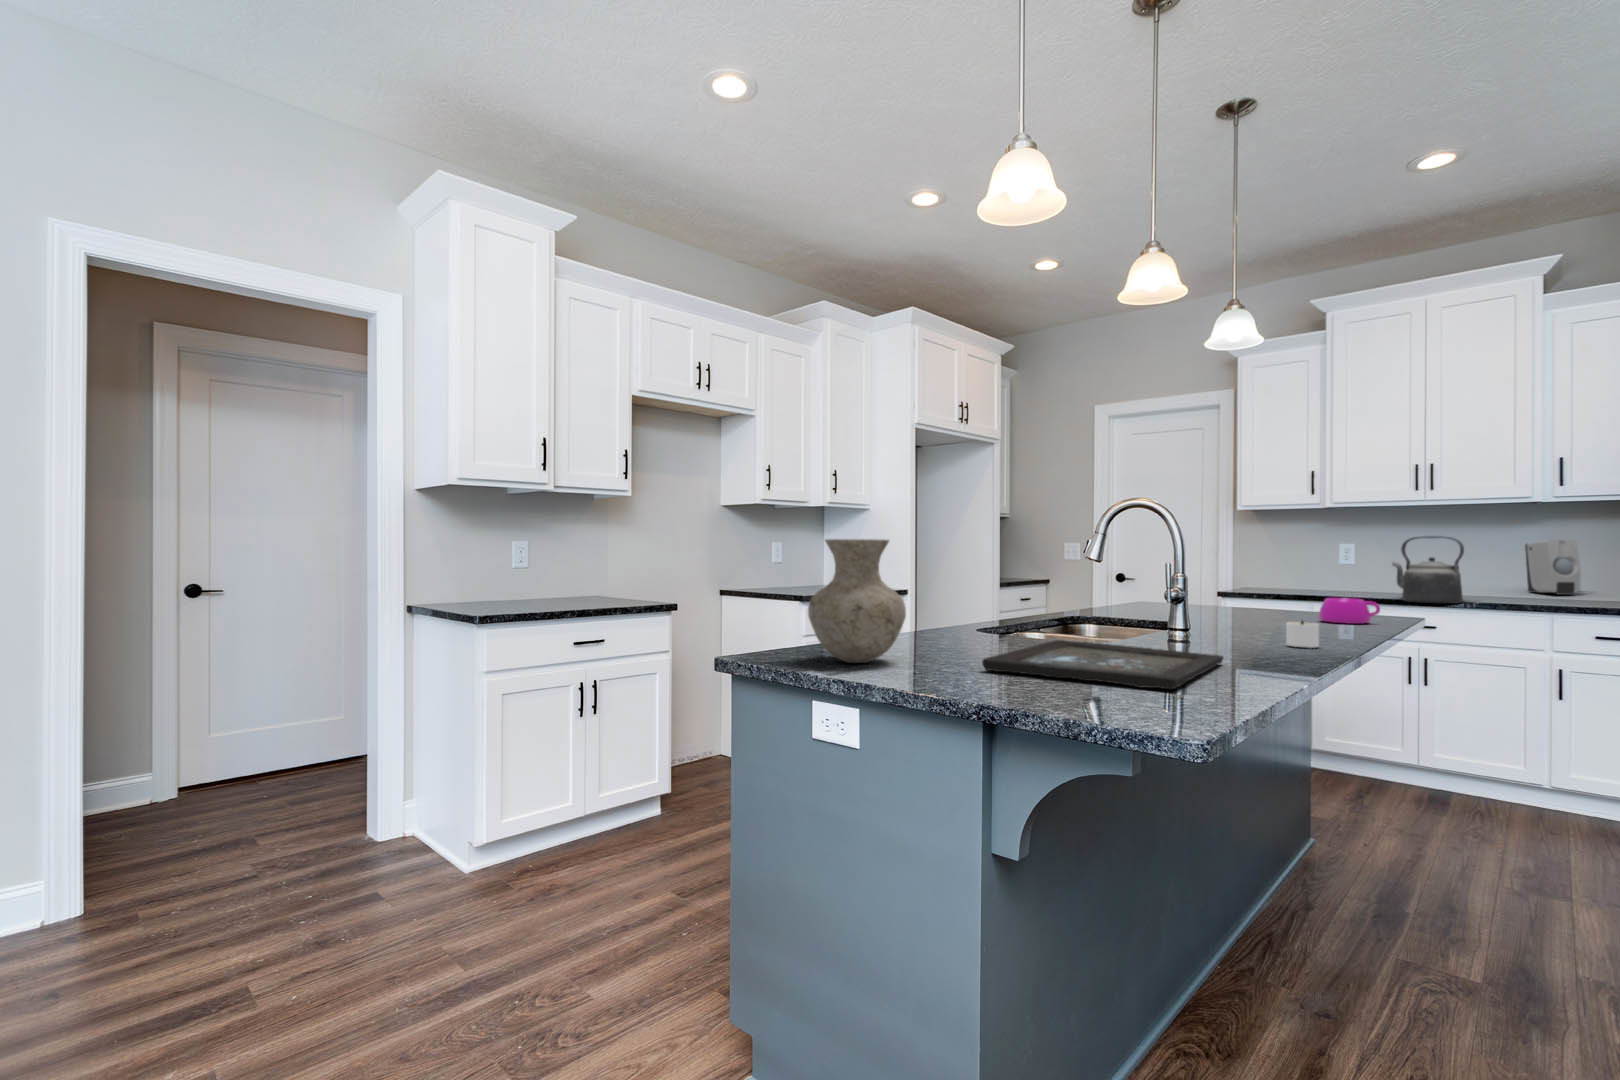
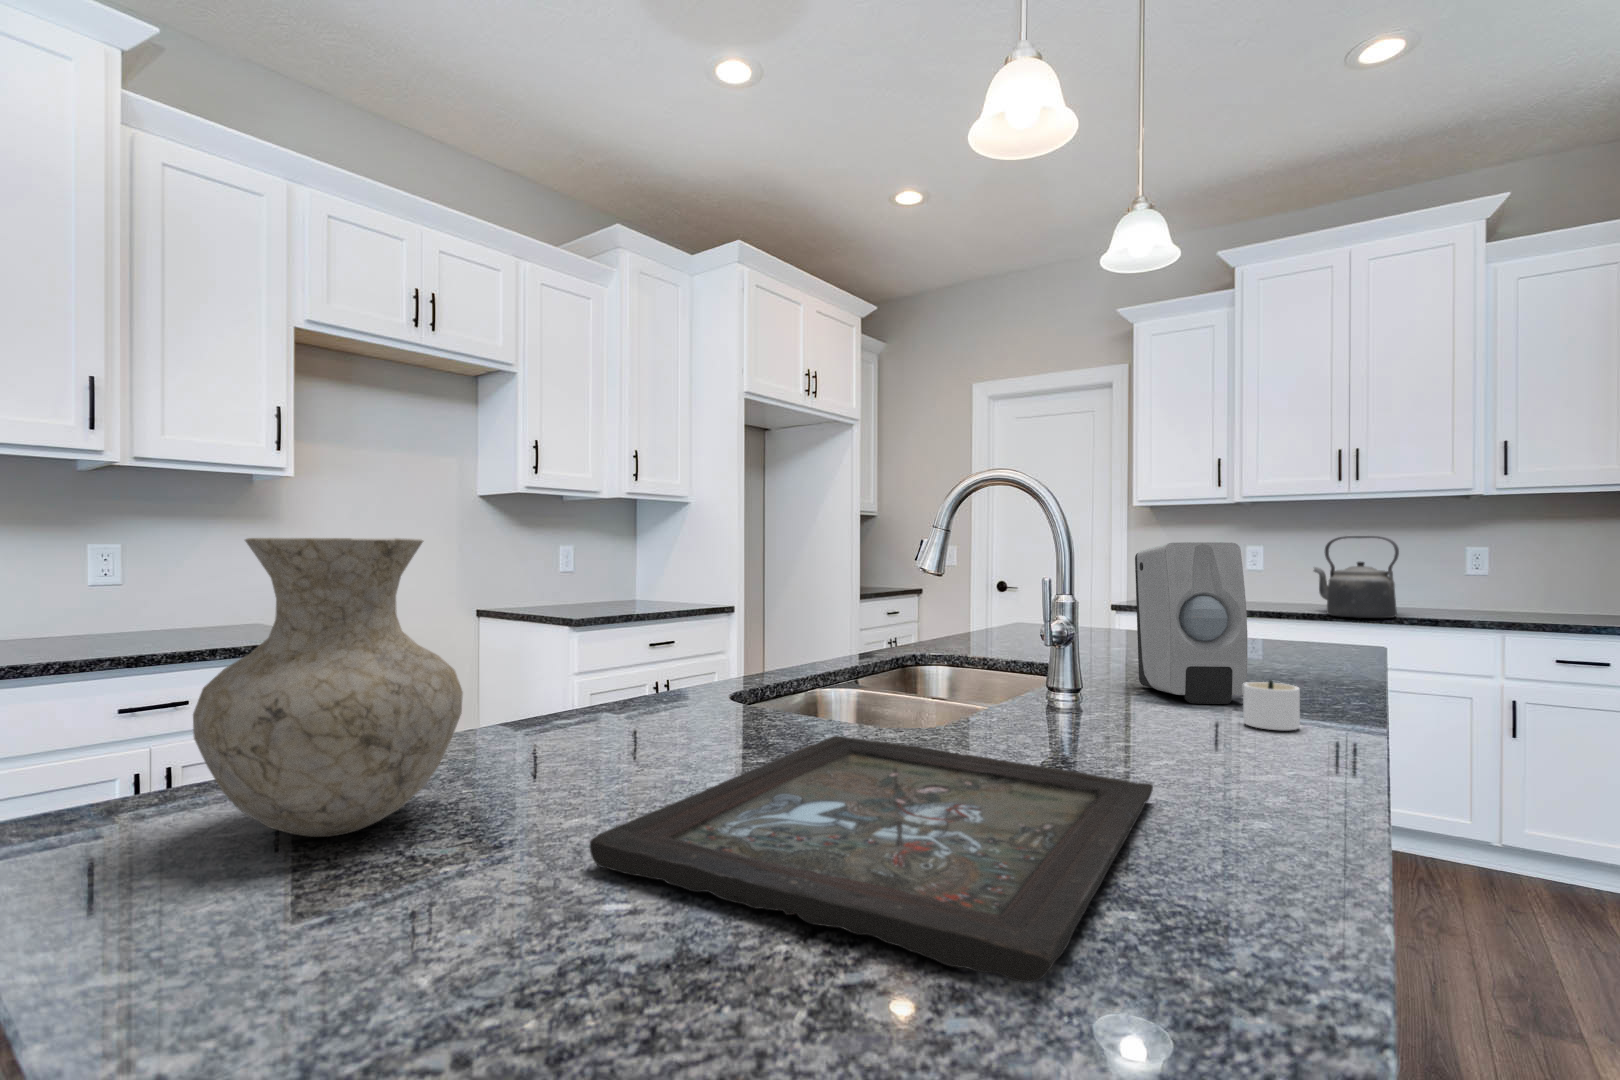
soap dispenser: present [1525,540,1581,595] -> present [1135,542,1248,704]
bowl: present [1319,598,1380,624] -> none [1258,623,1344,662]

